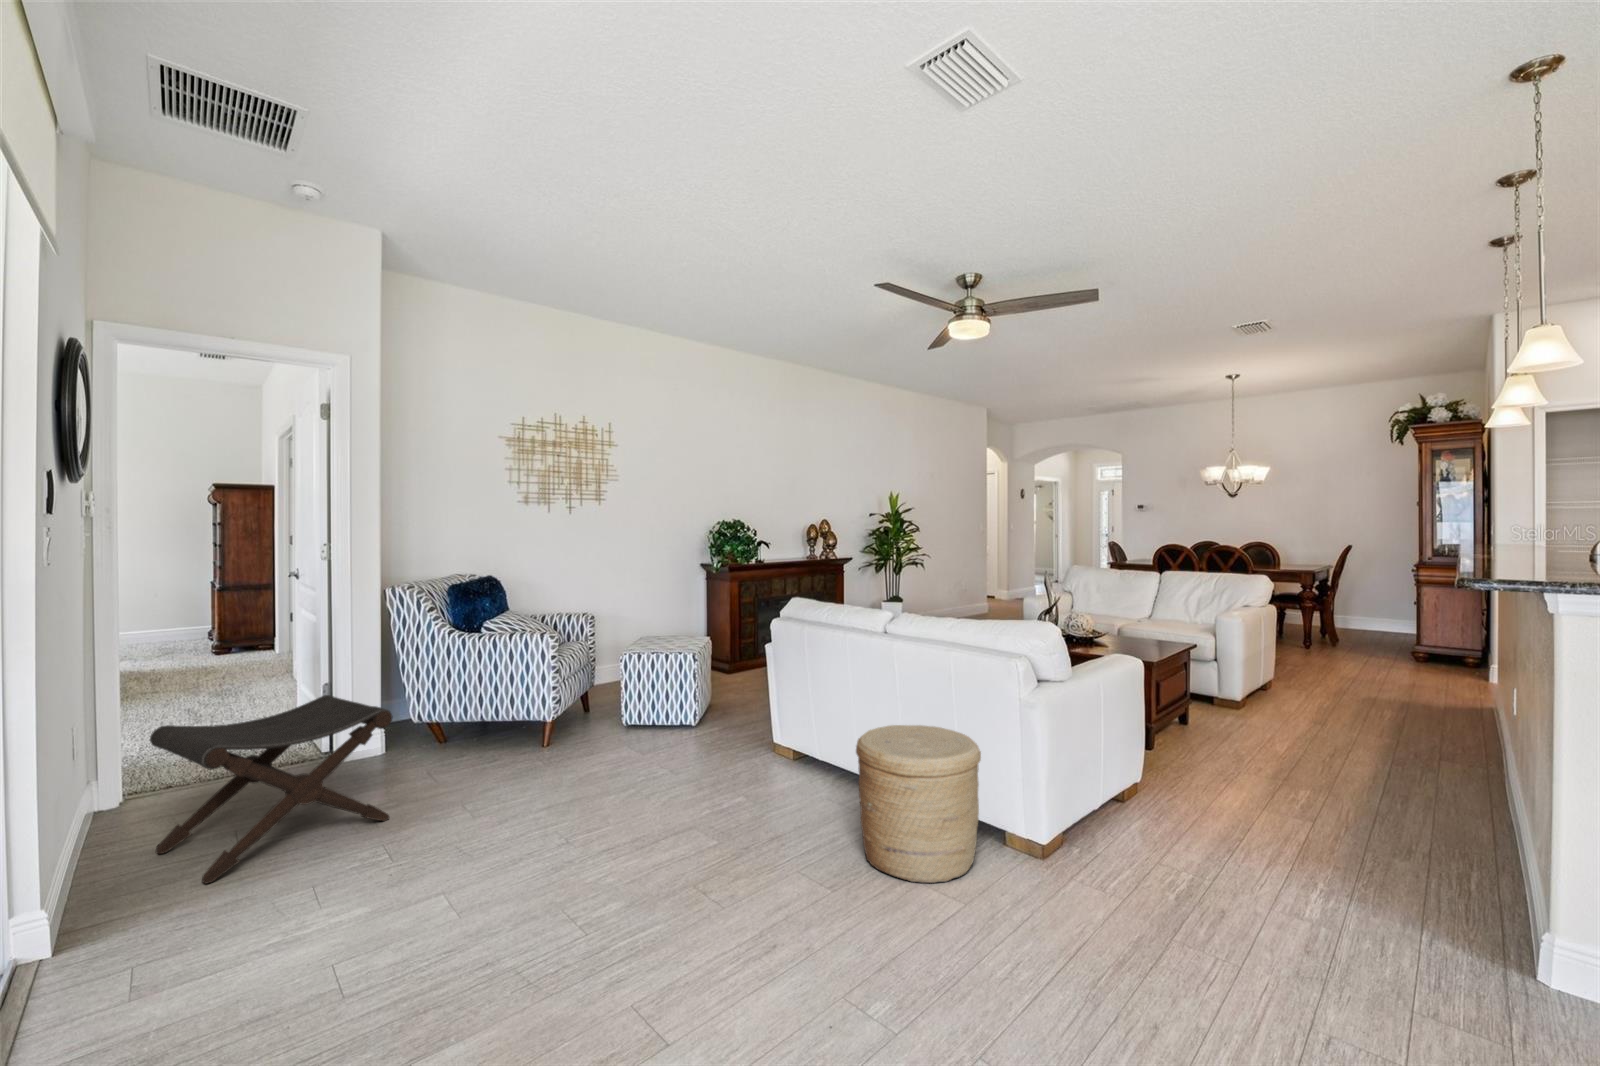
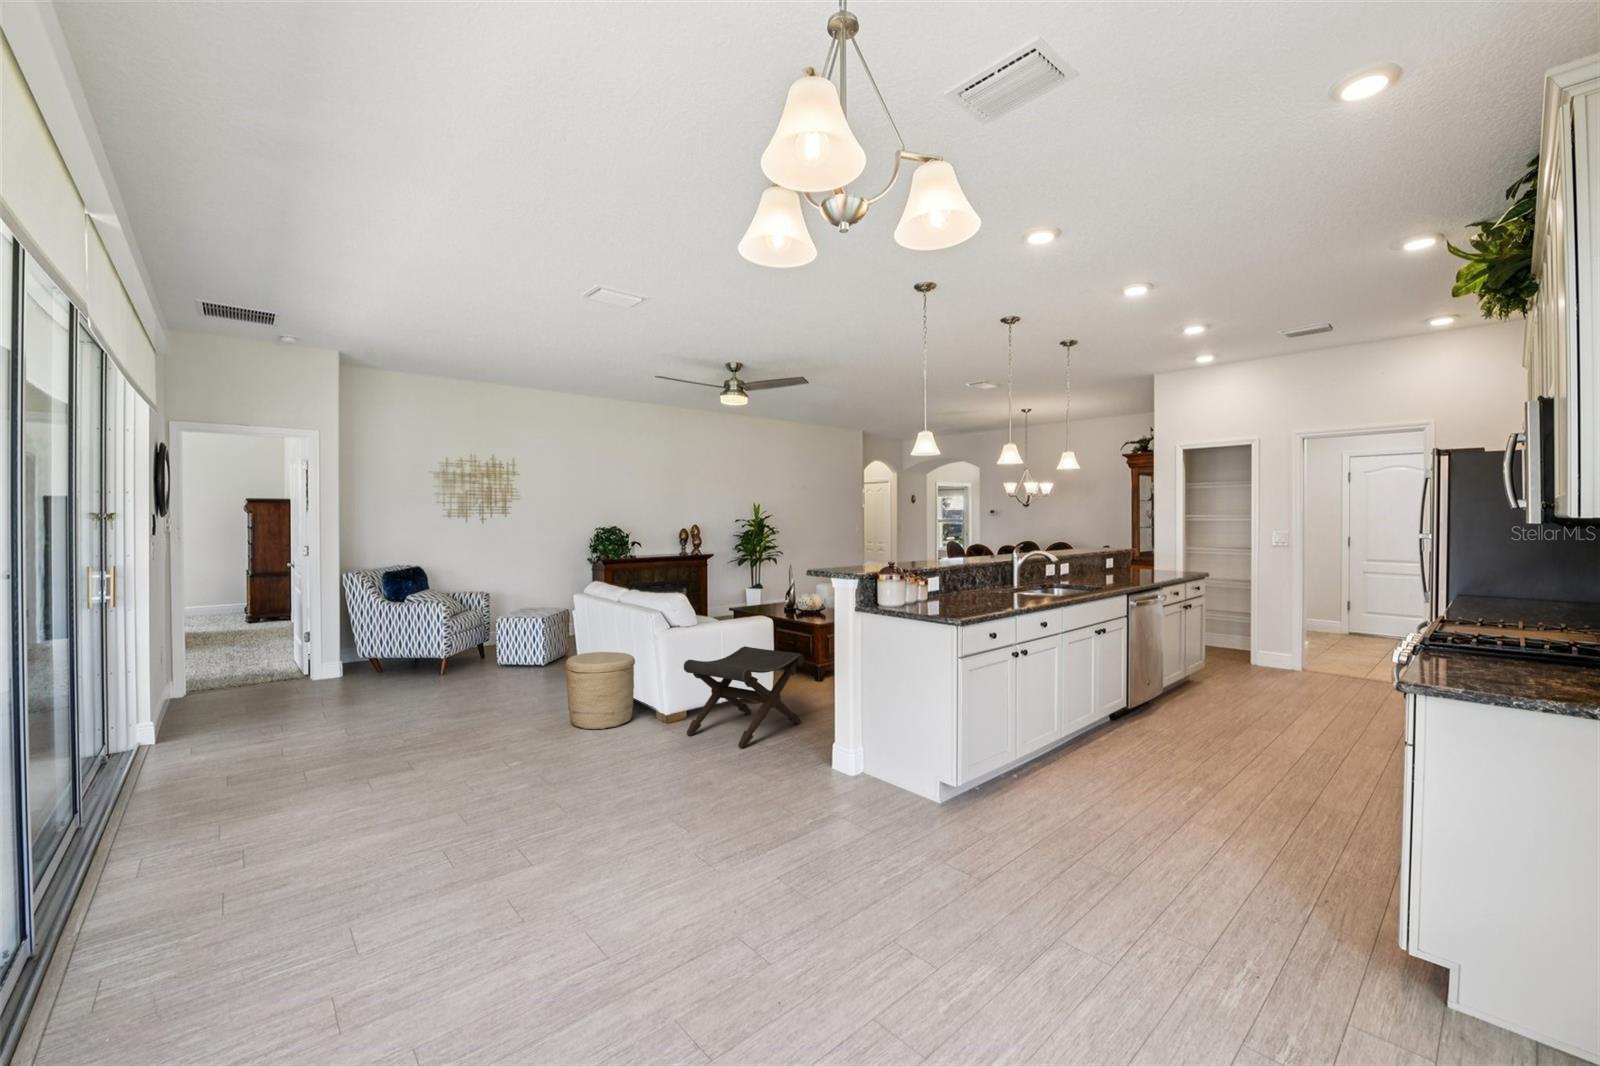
footstool: present [150,695,393,883] -> present [684,646,804,748]

